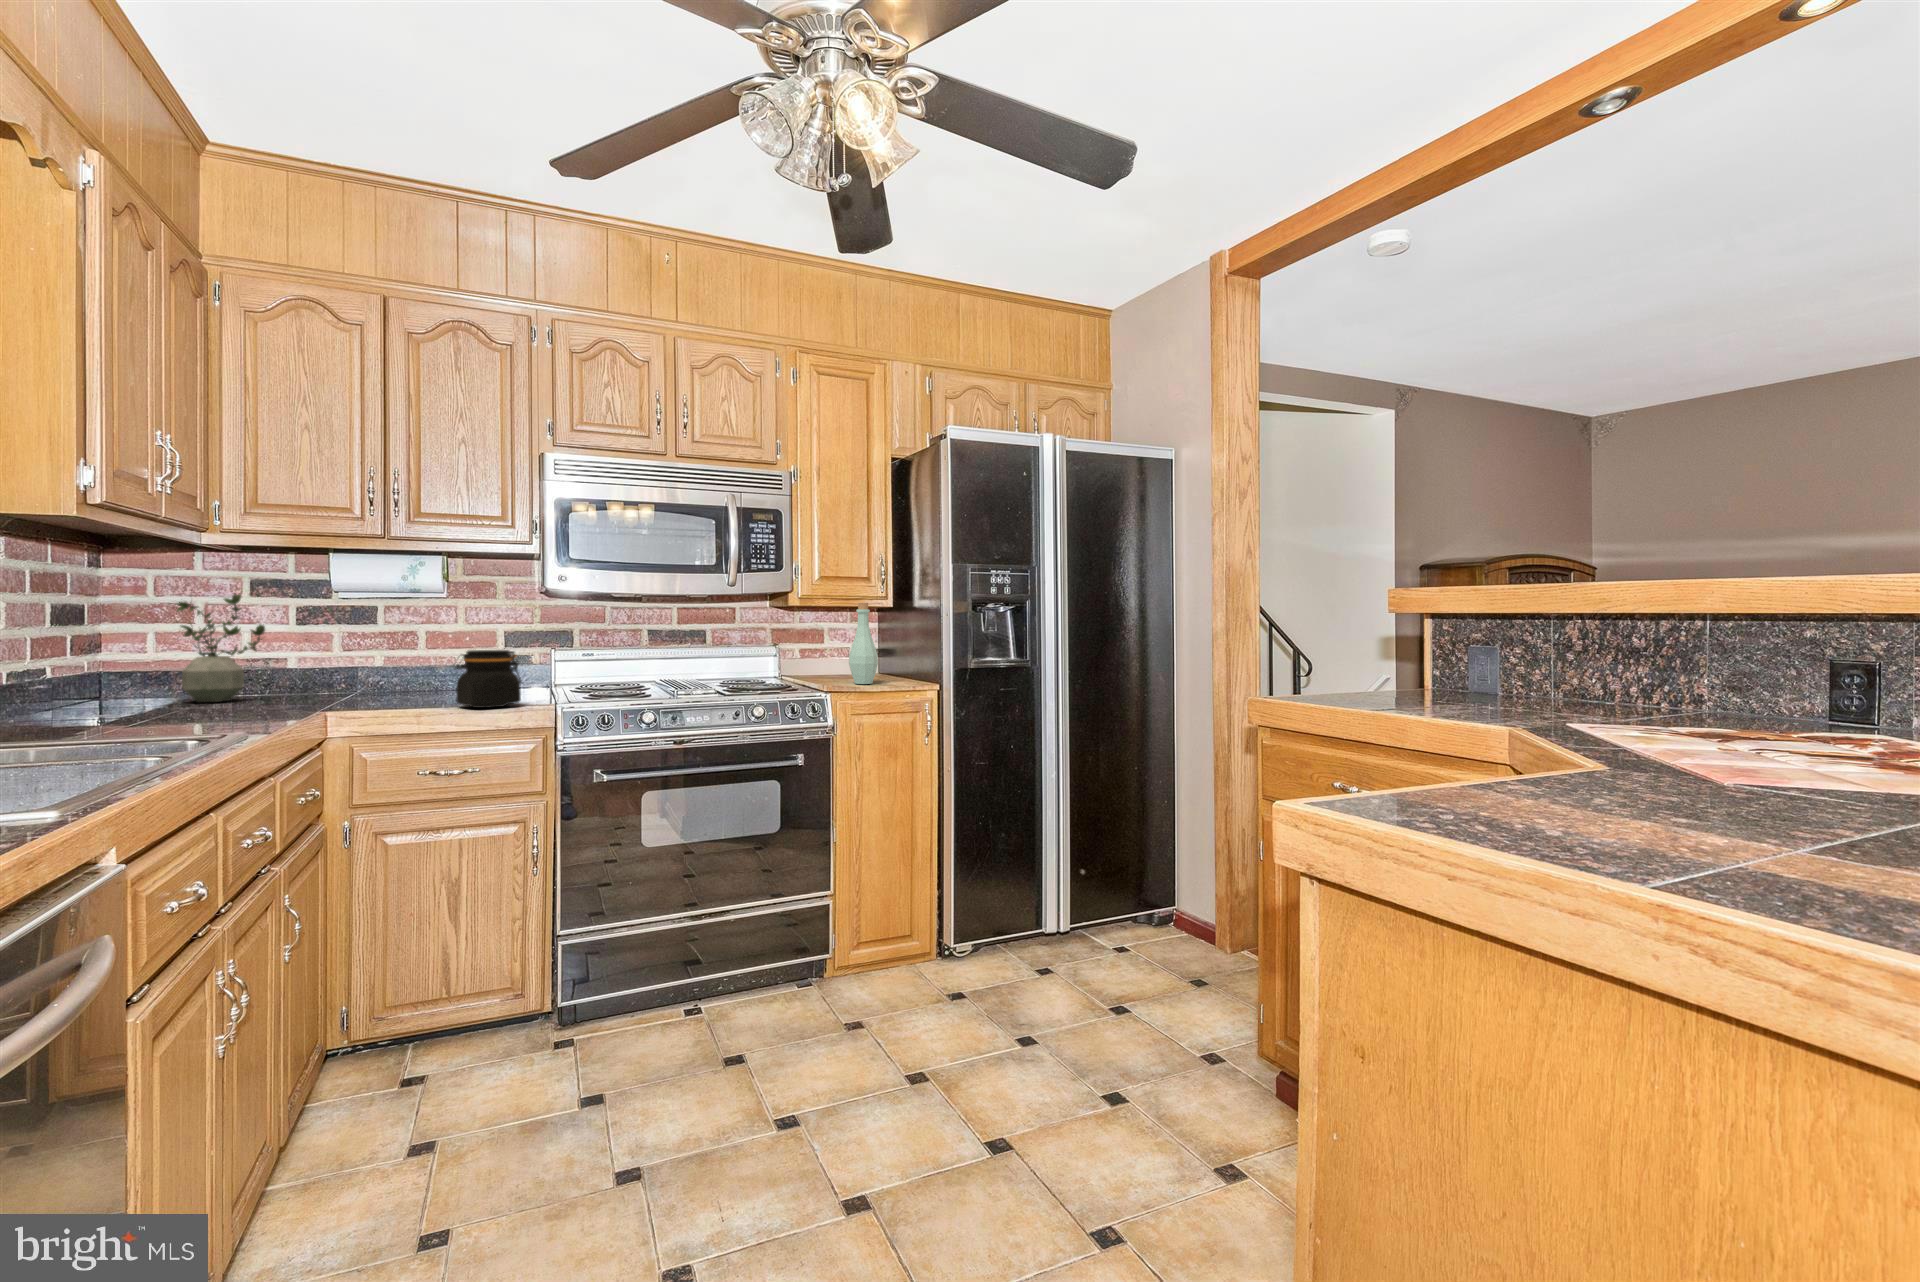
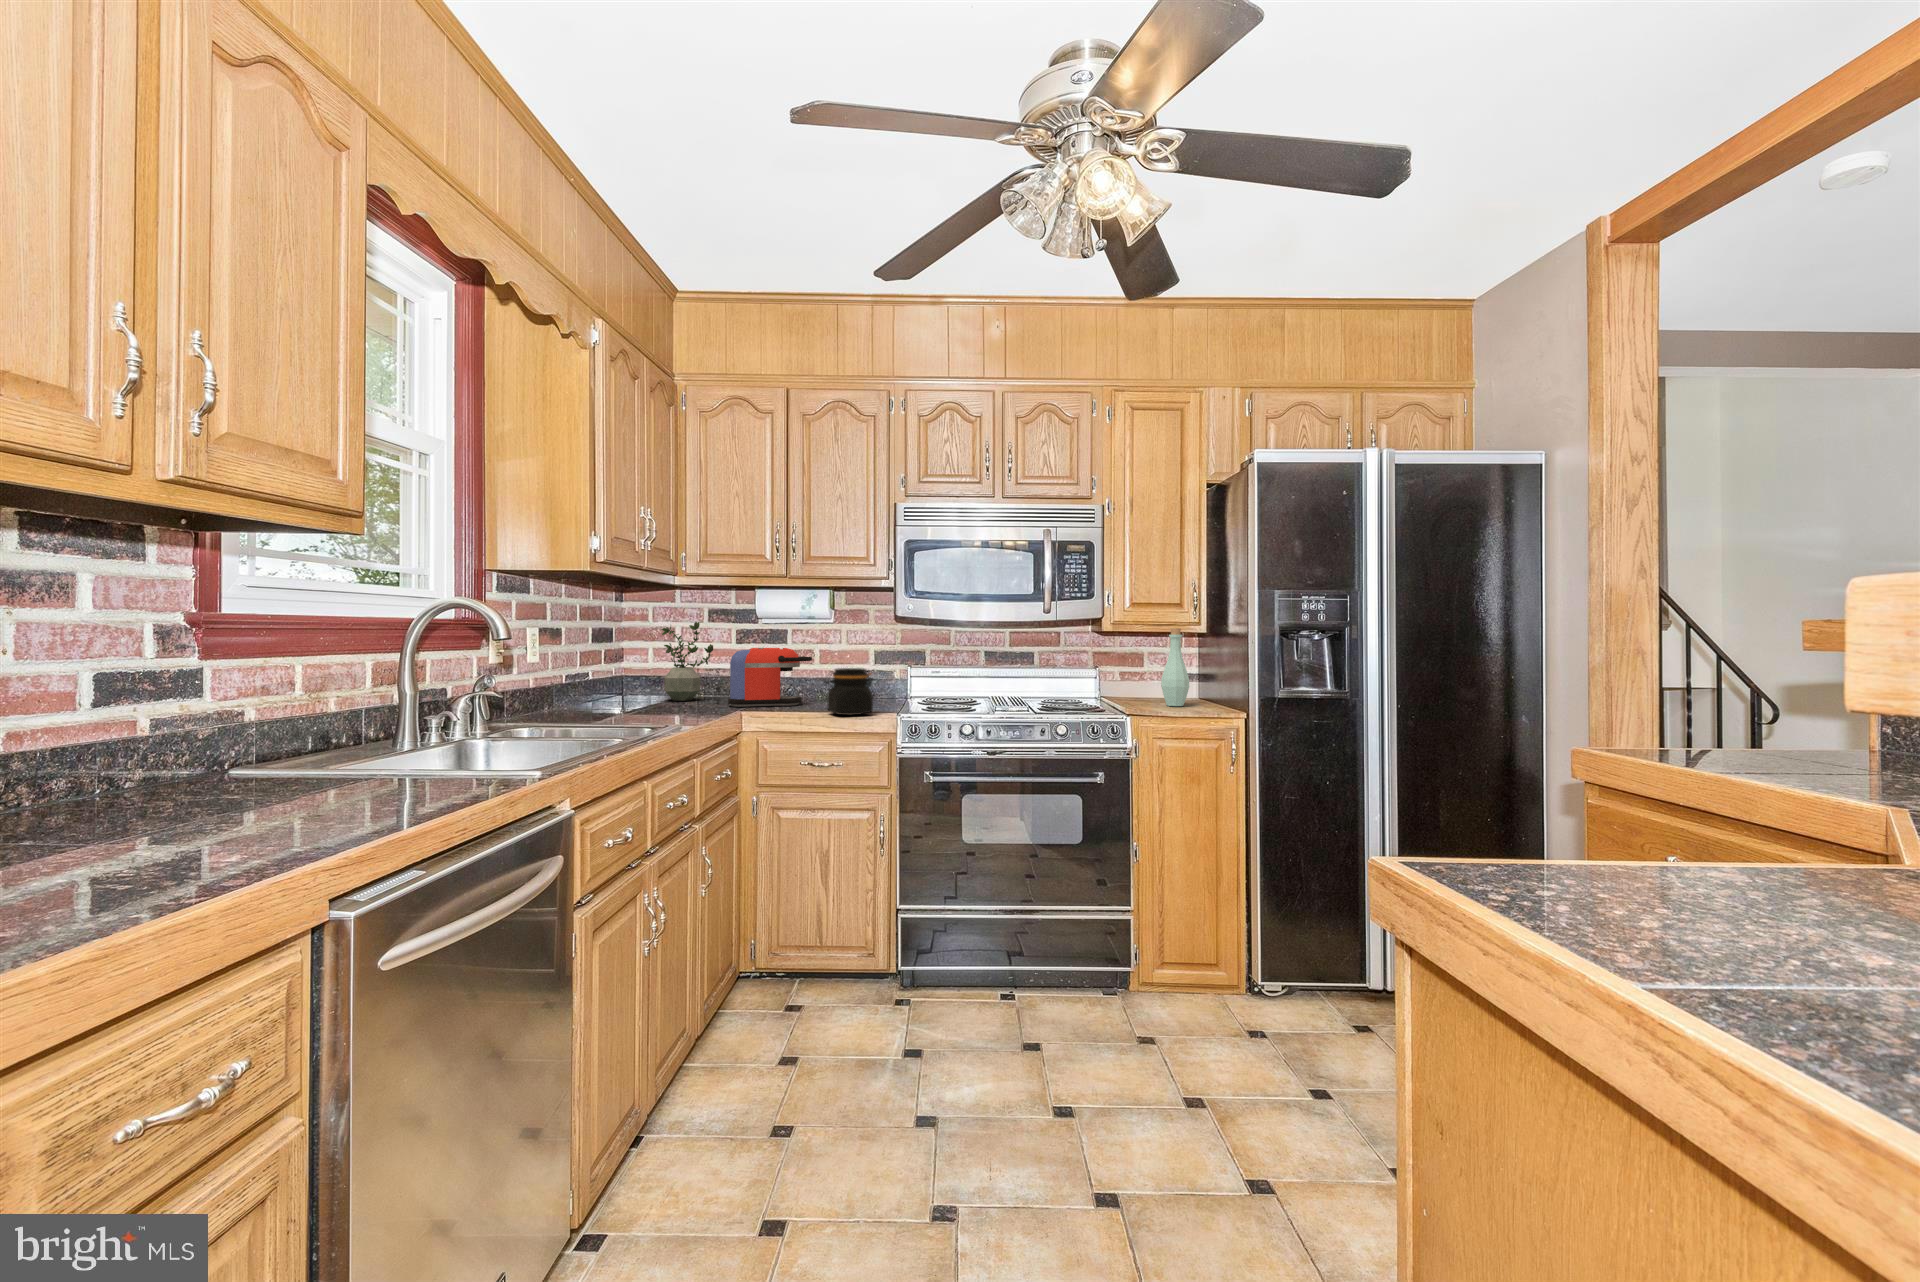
coffee maker: none [297,627,422,705] -> present [728,648,812,707]

